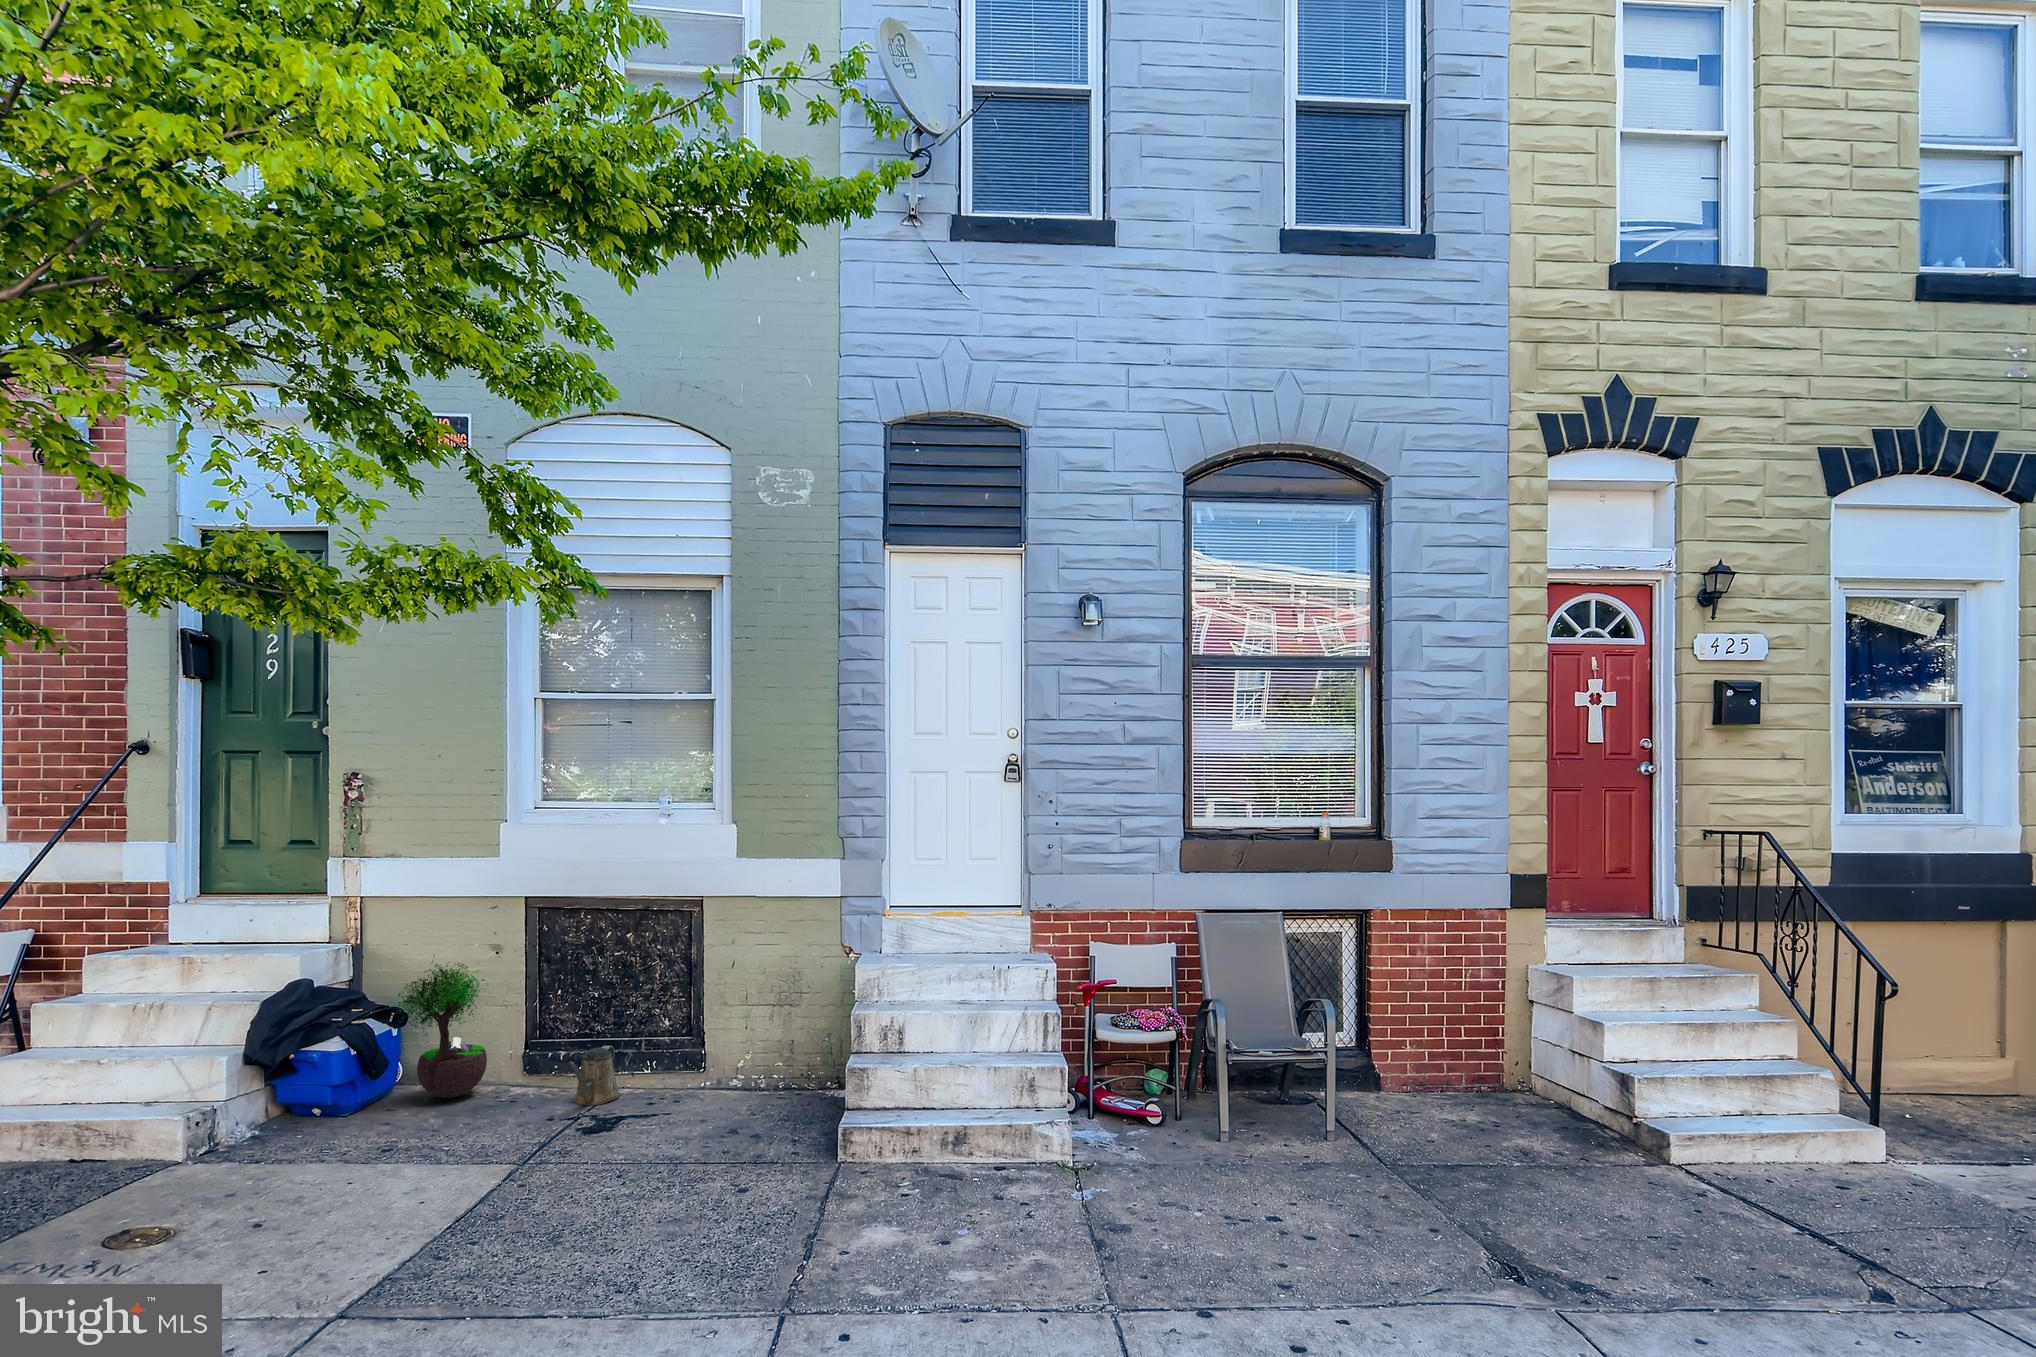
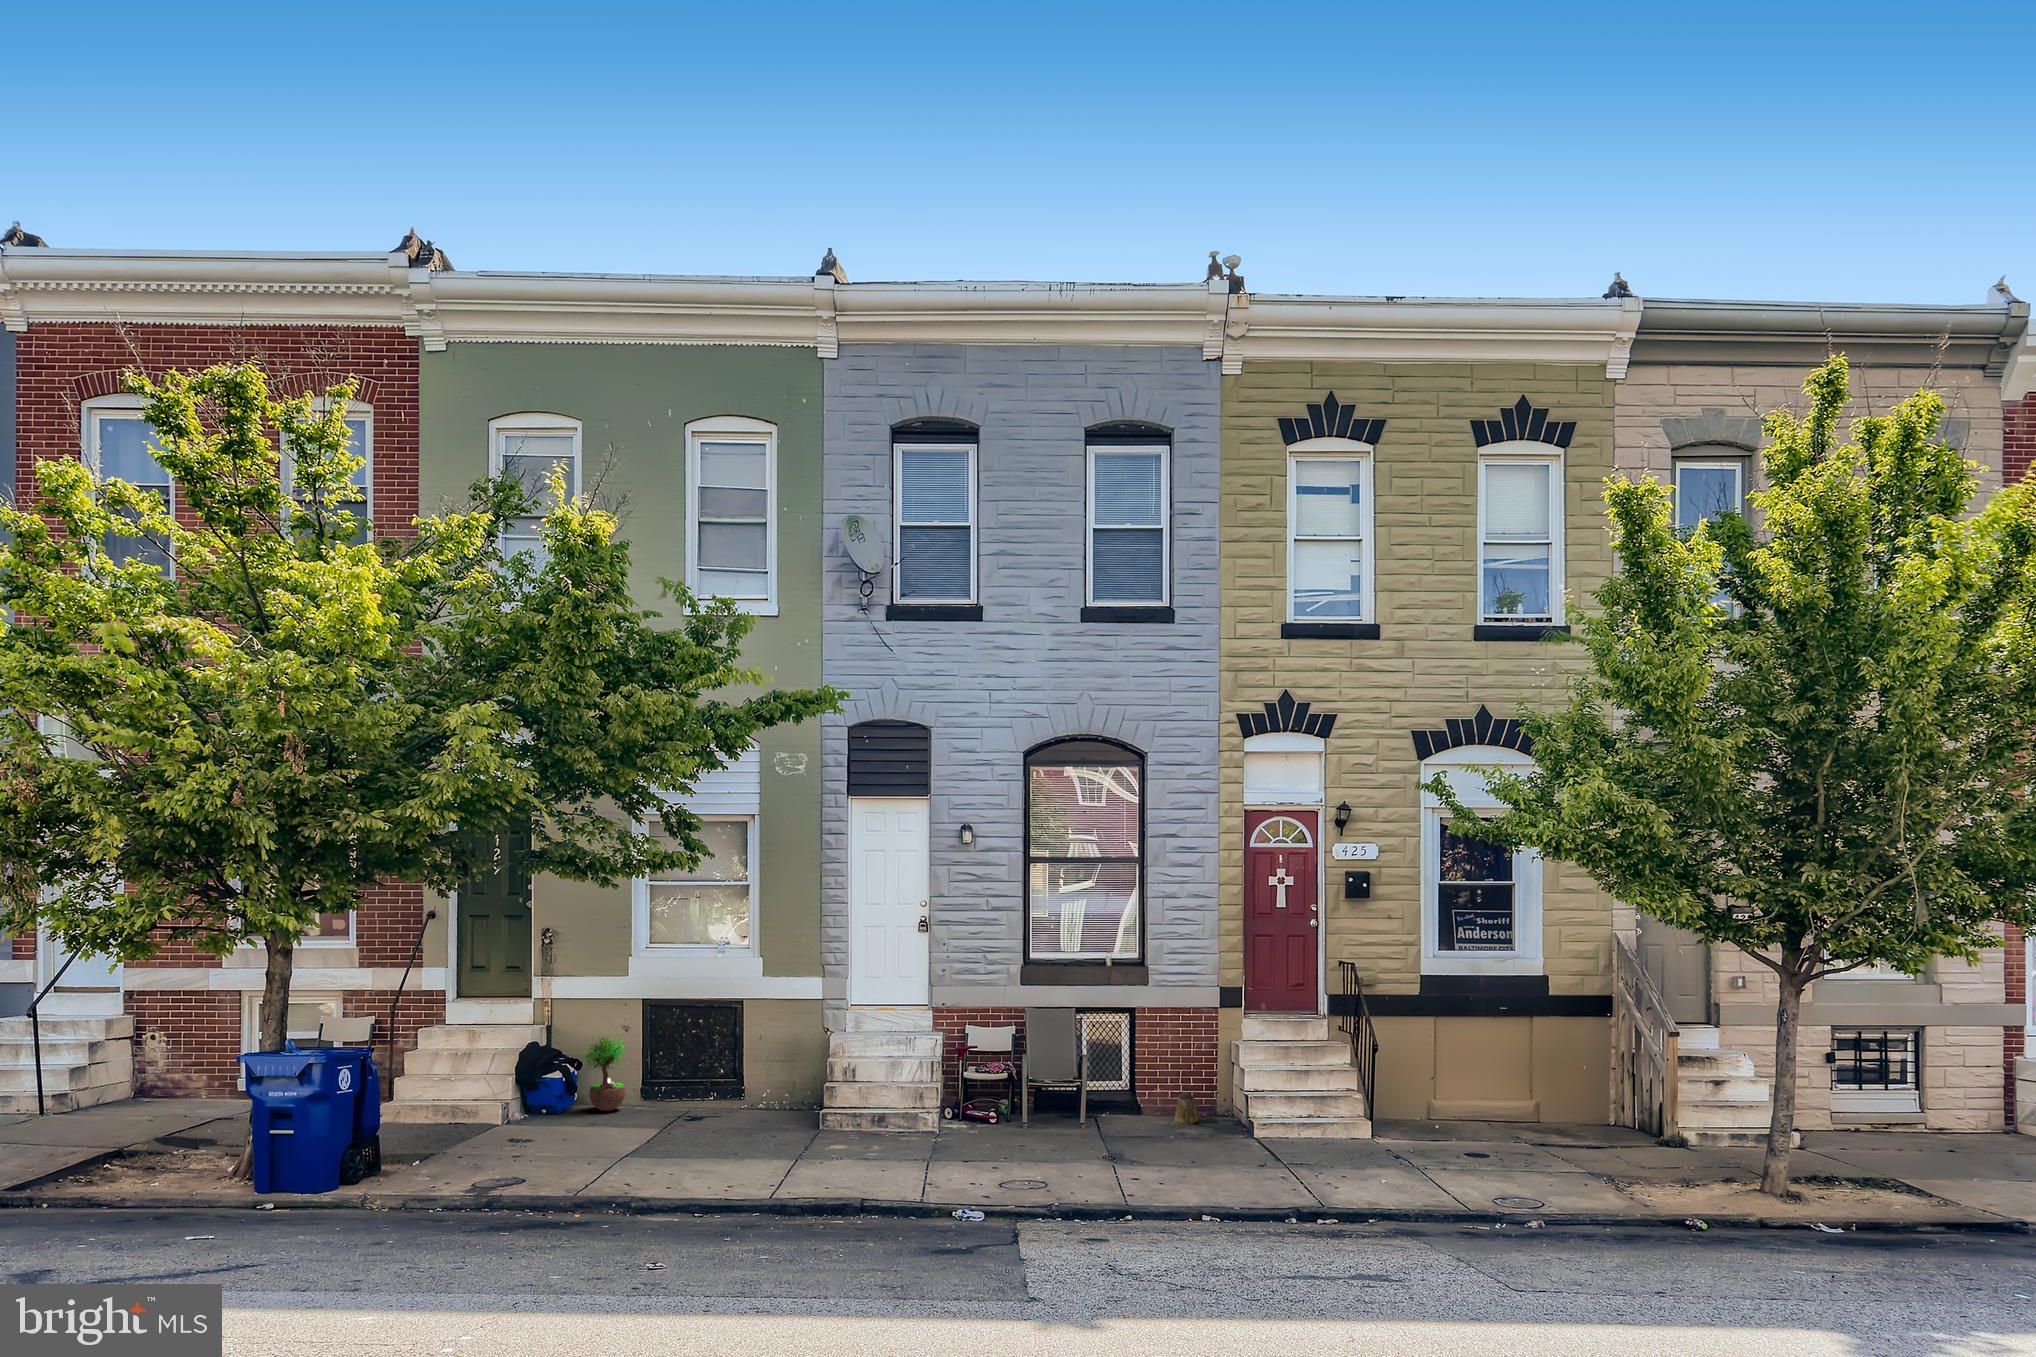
watering can: present [568,1046,619,1105] -> present [1174,1093,1198,1124]

